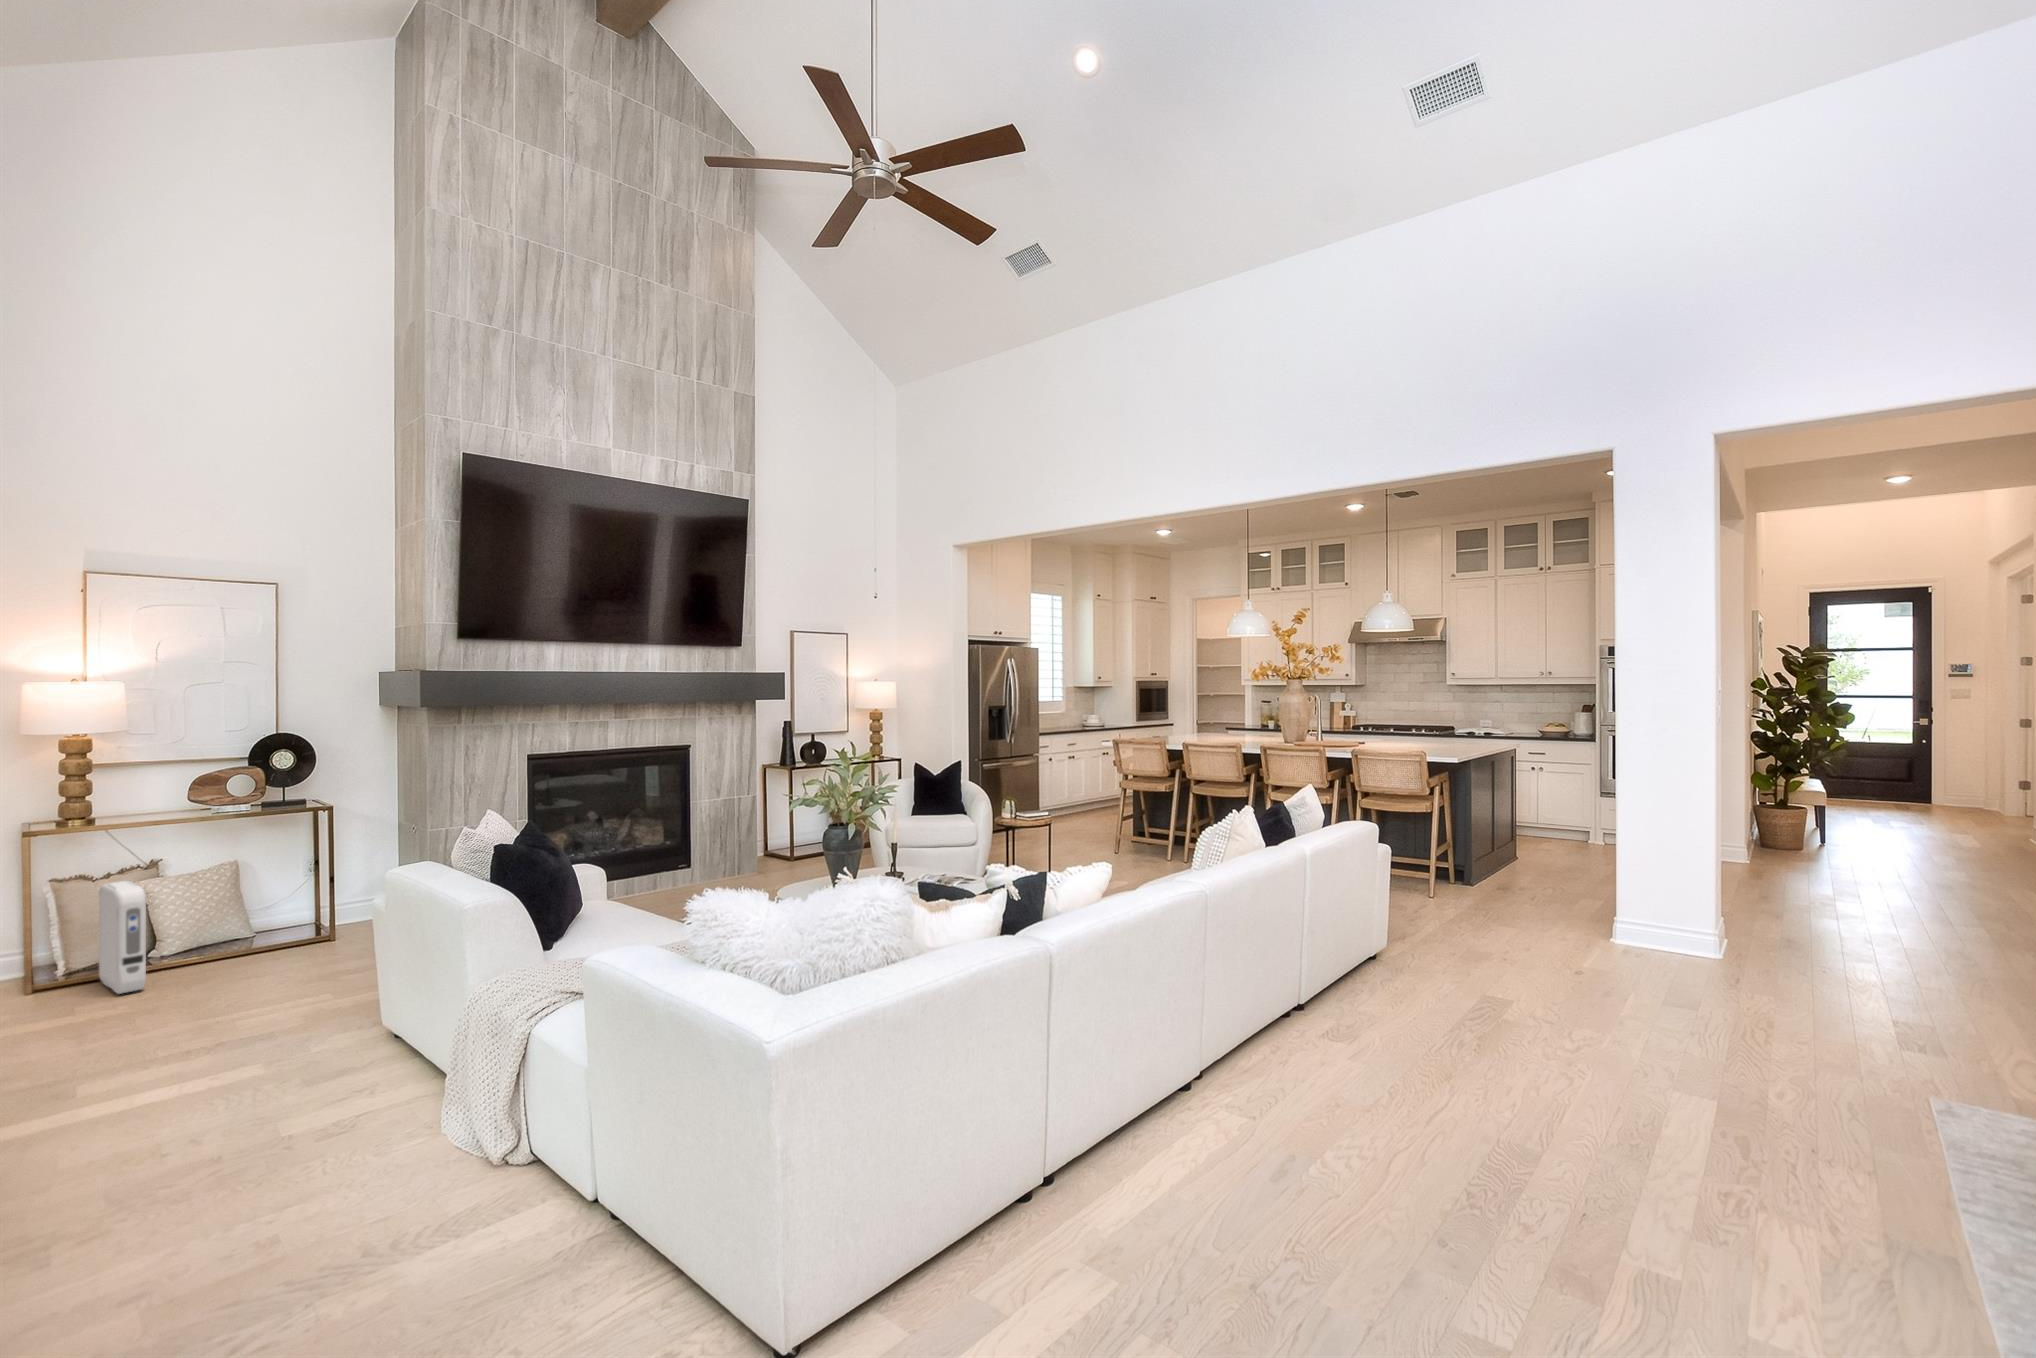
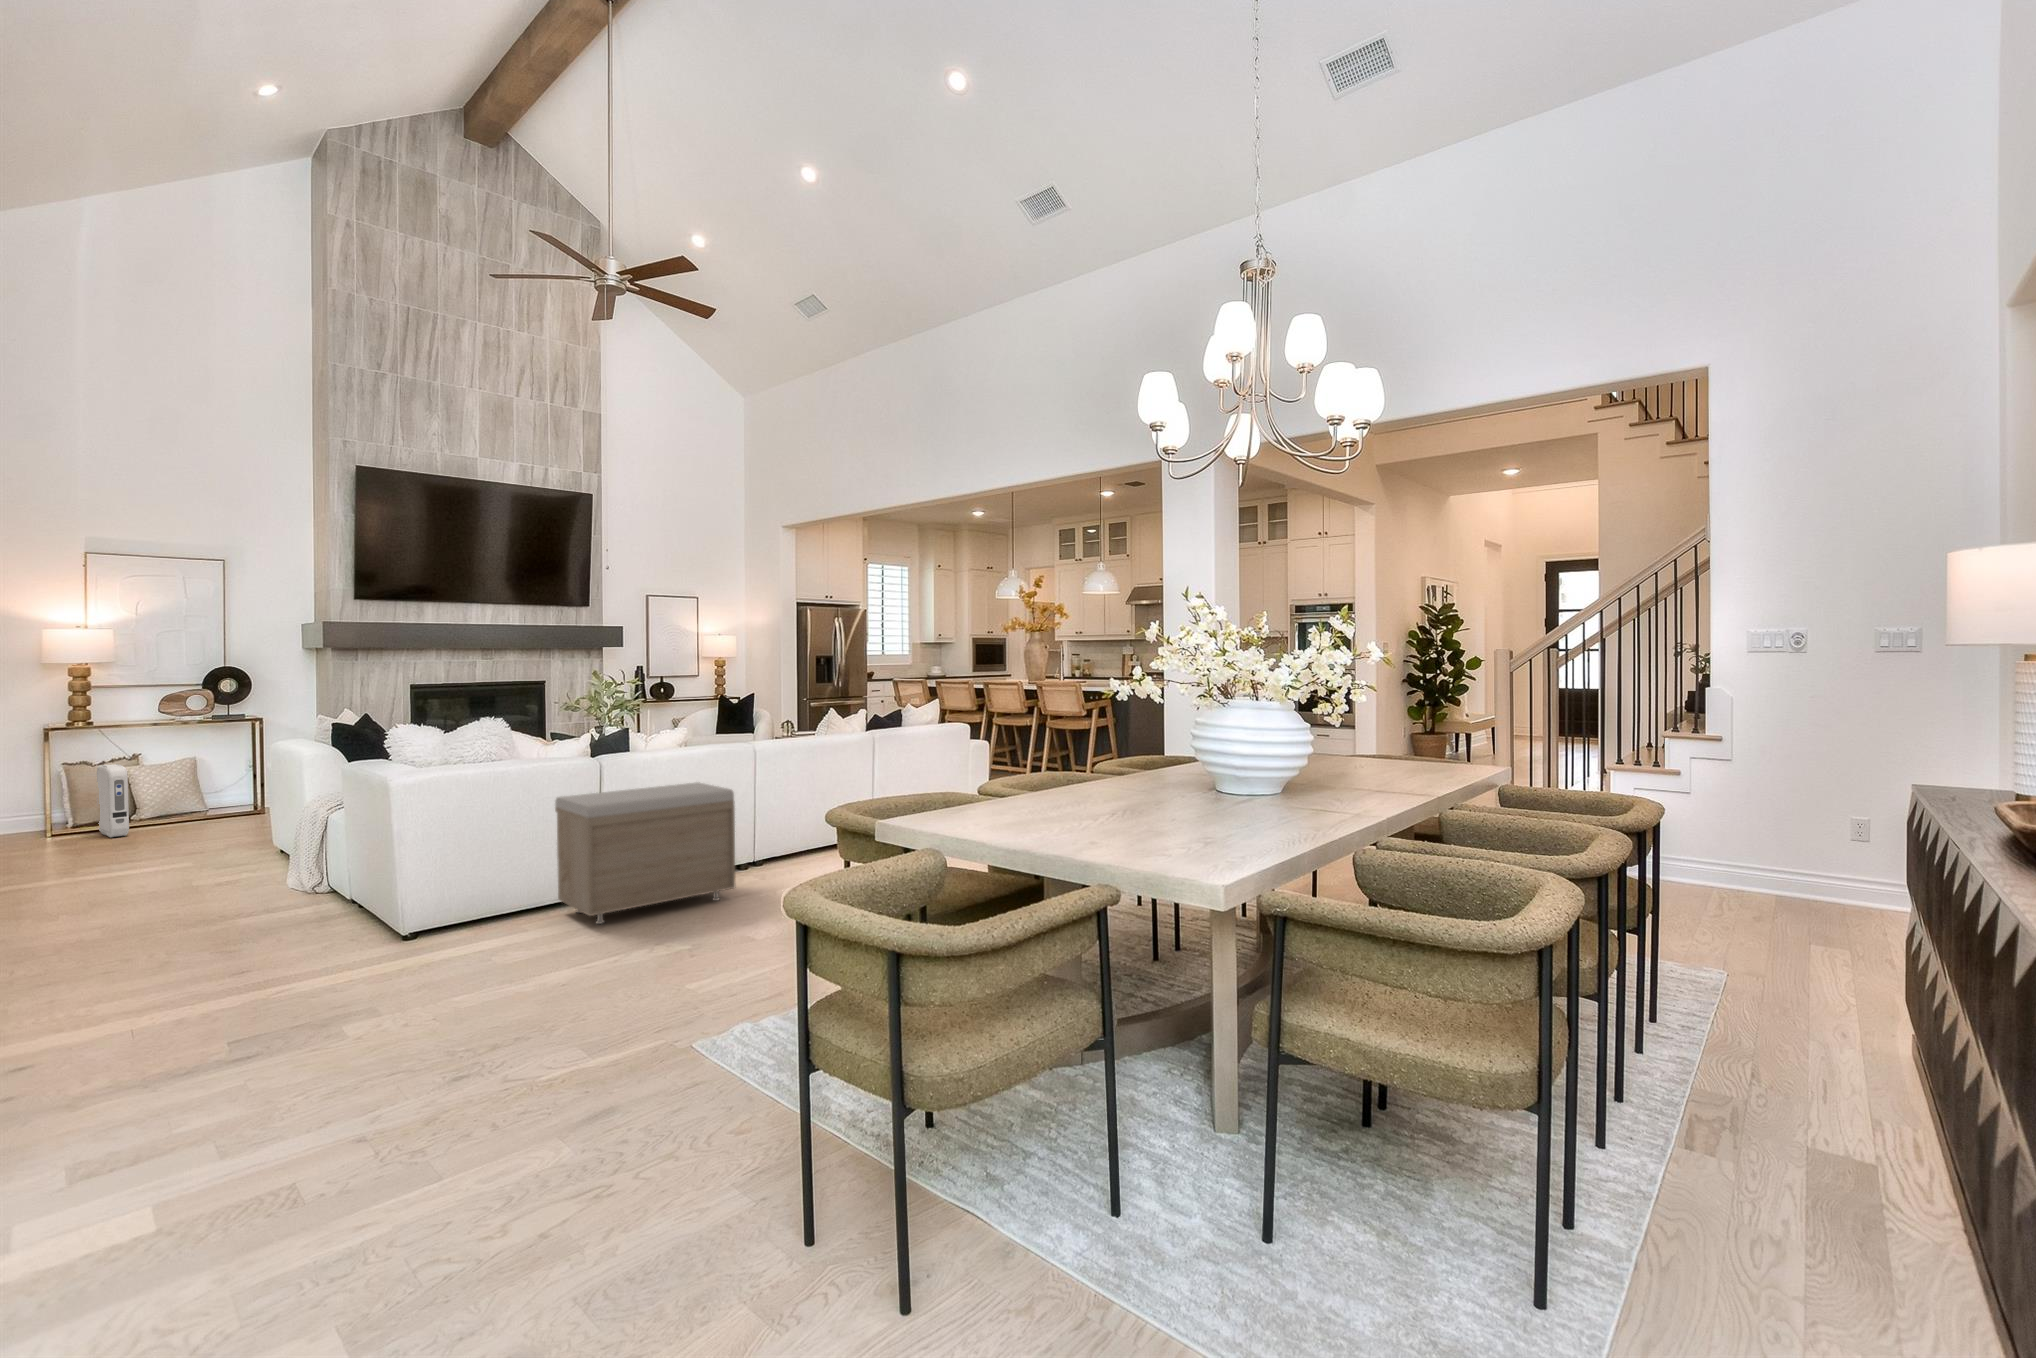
storage bench: none [980,970,1265,1293] -> present [555,782,735,924]

